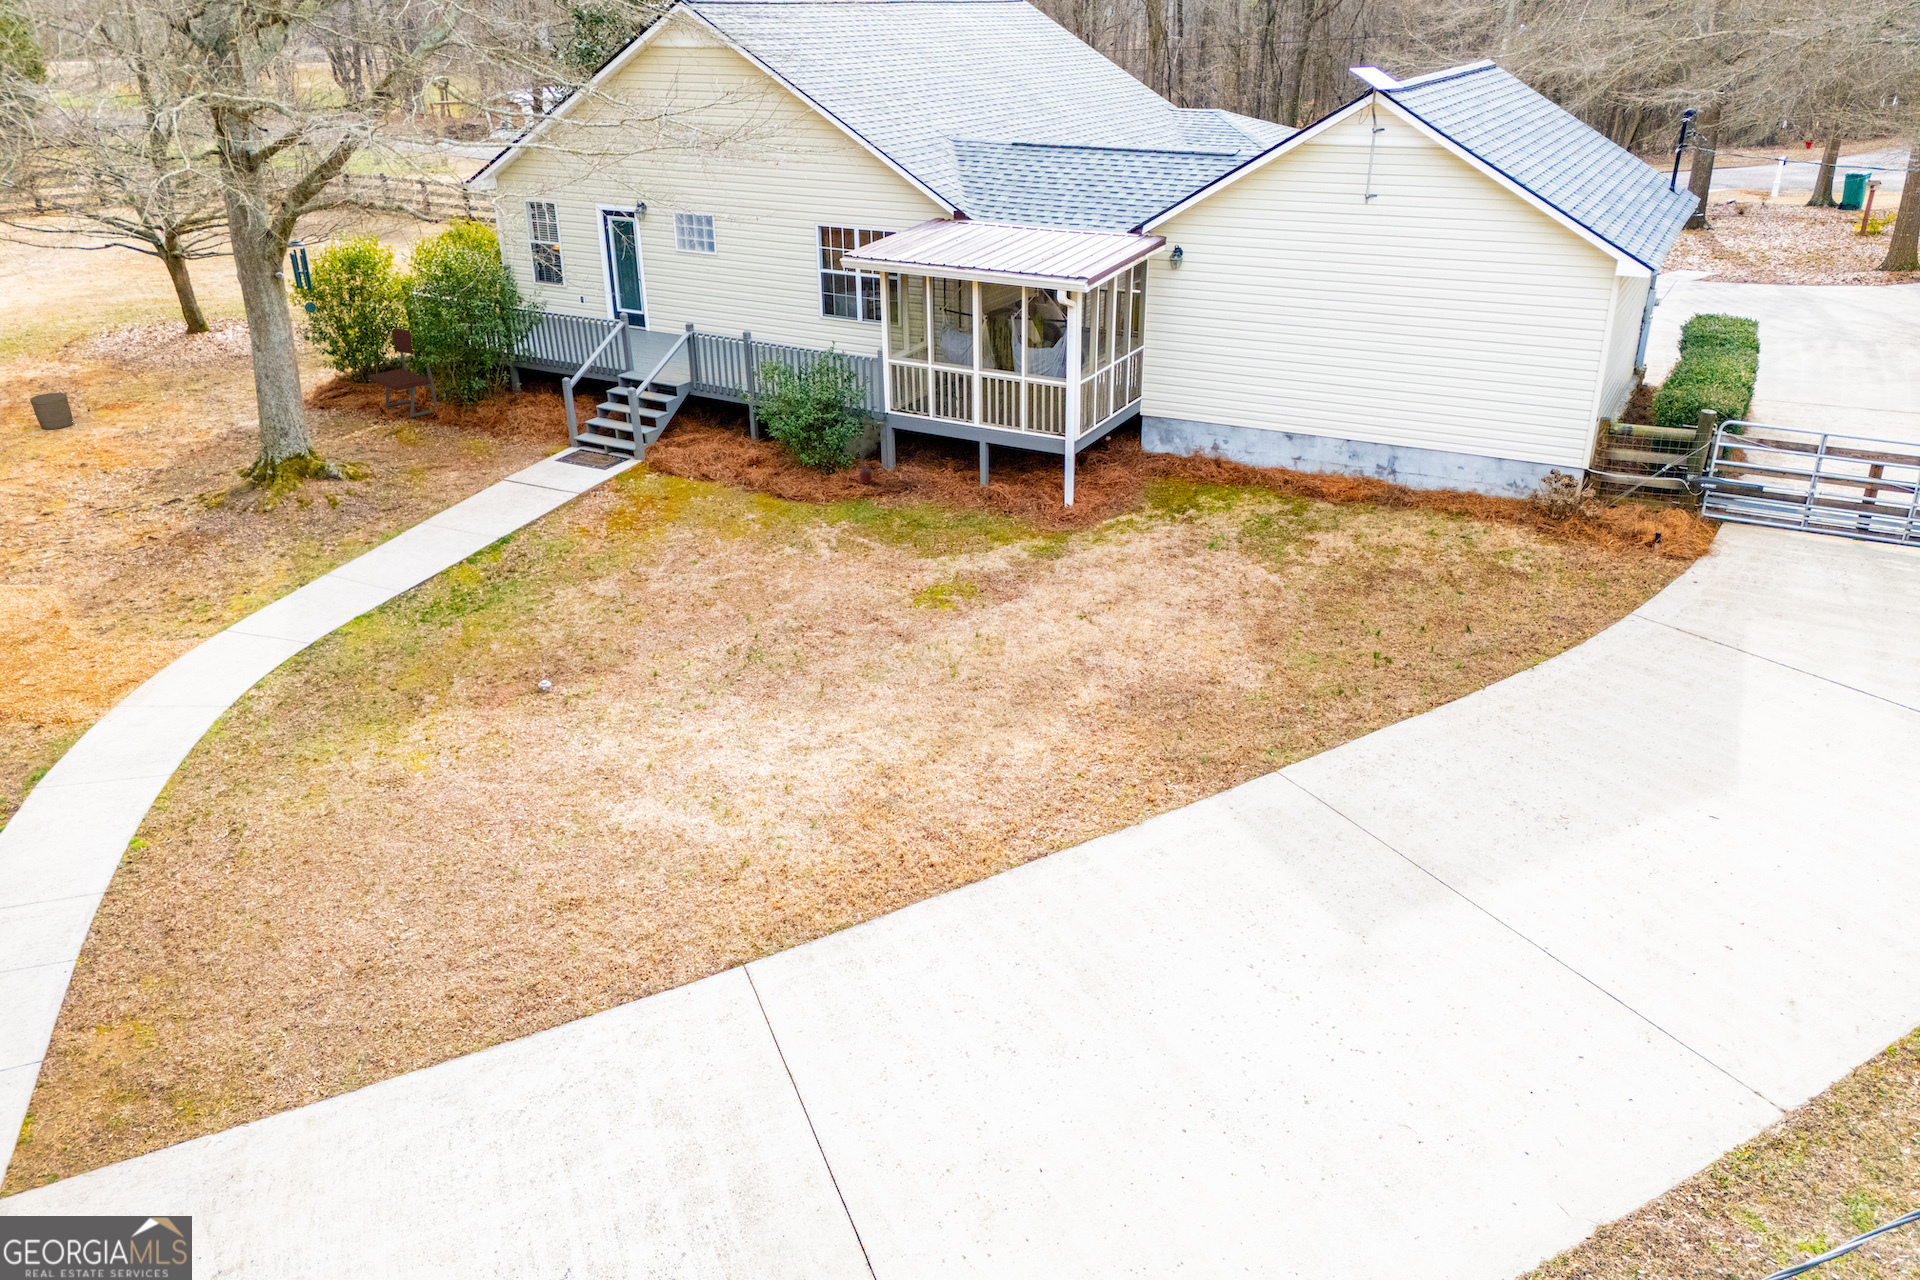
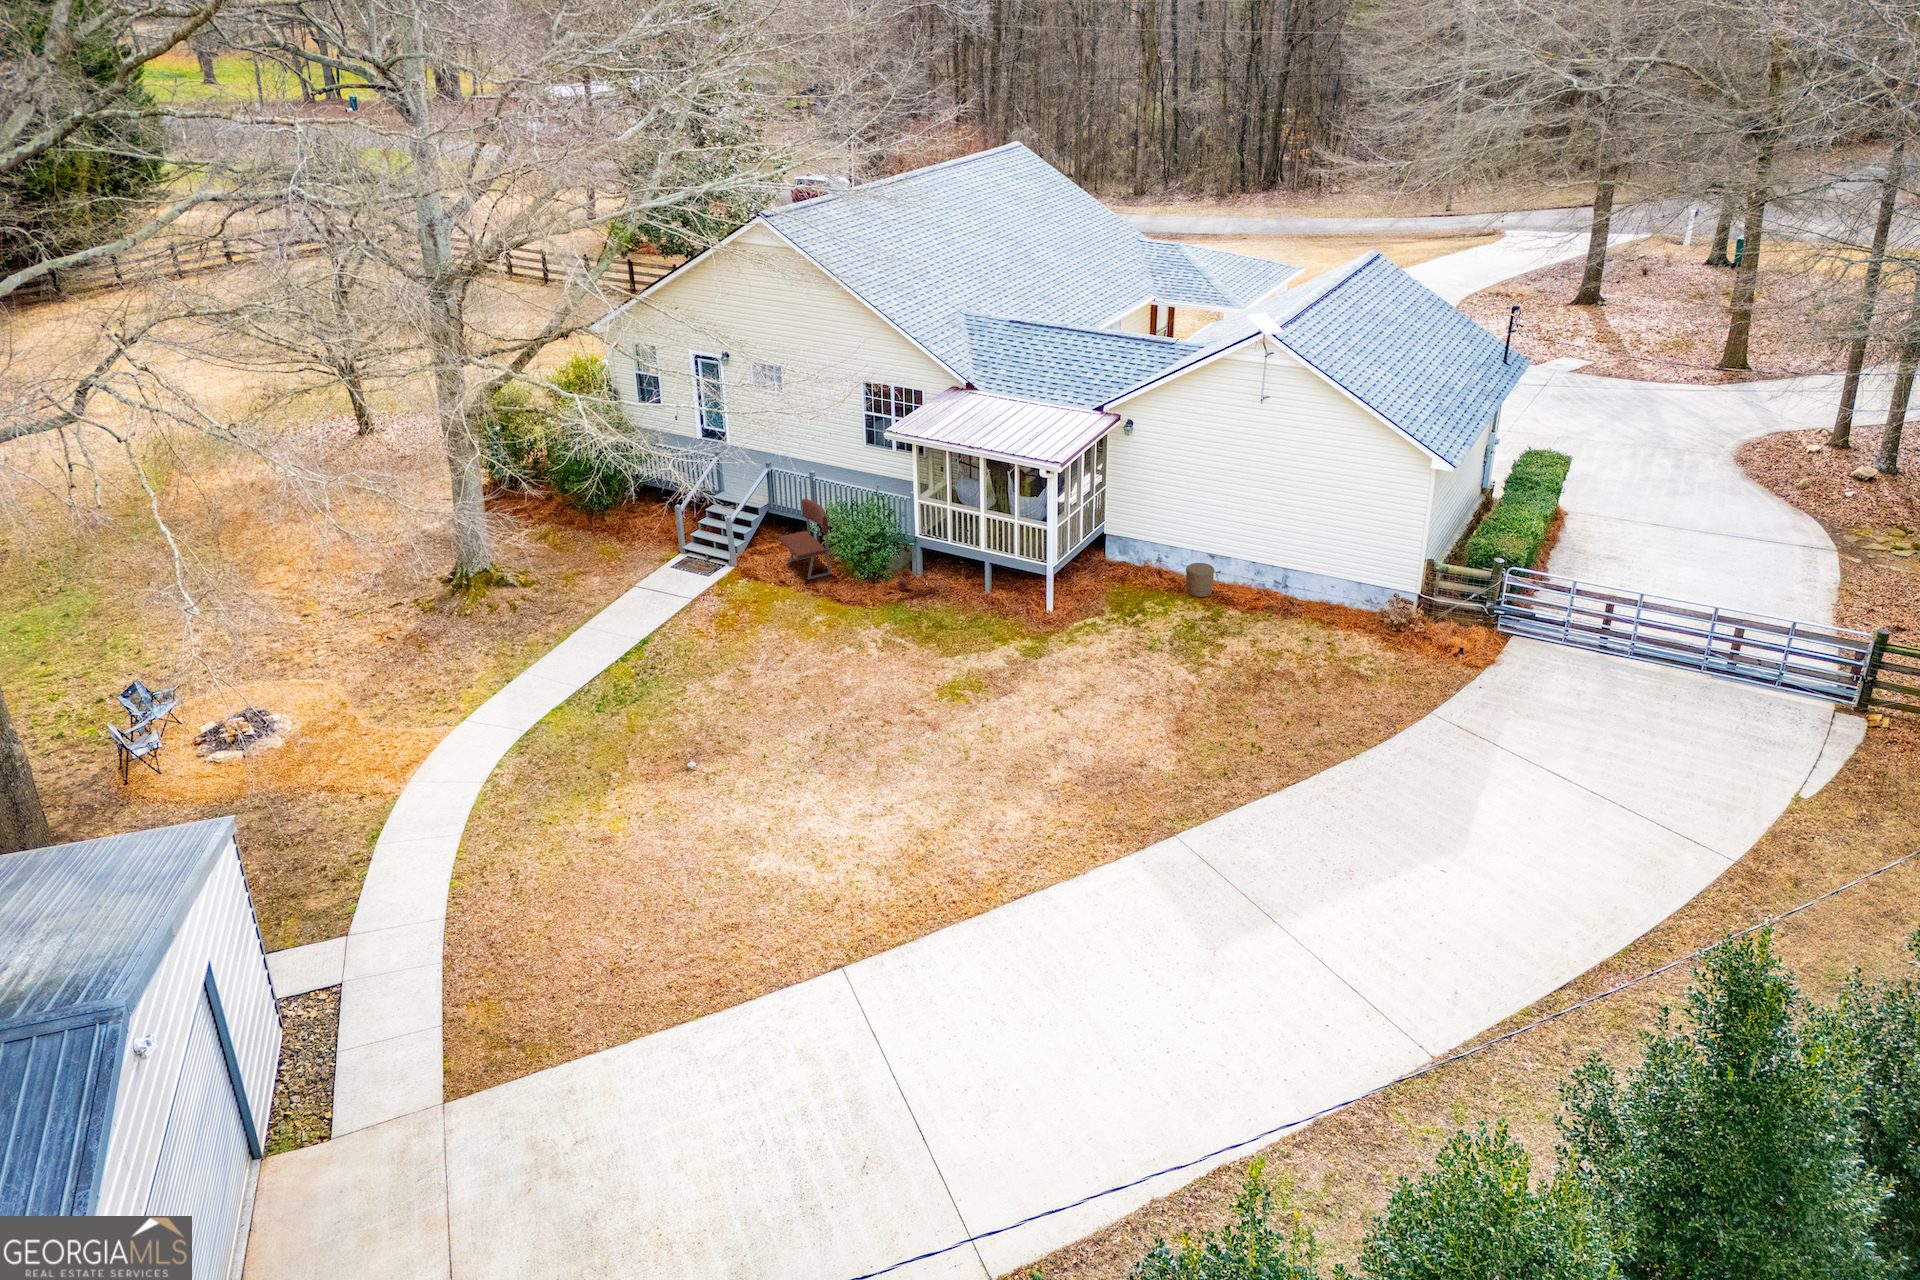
bench: present [368,328,438,418] -> present [779,499,831,580]
woven basket: present [30,393,73,429] -> present [1186,563,1215,597]

